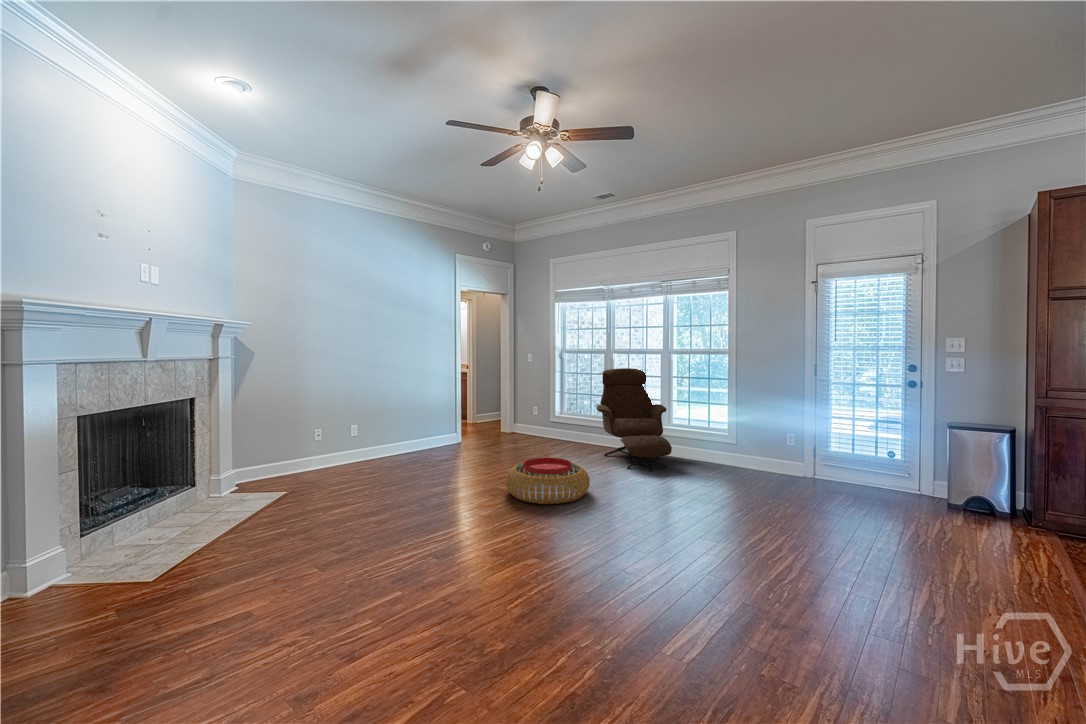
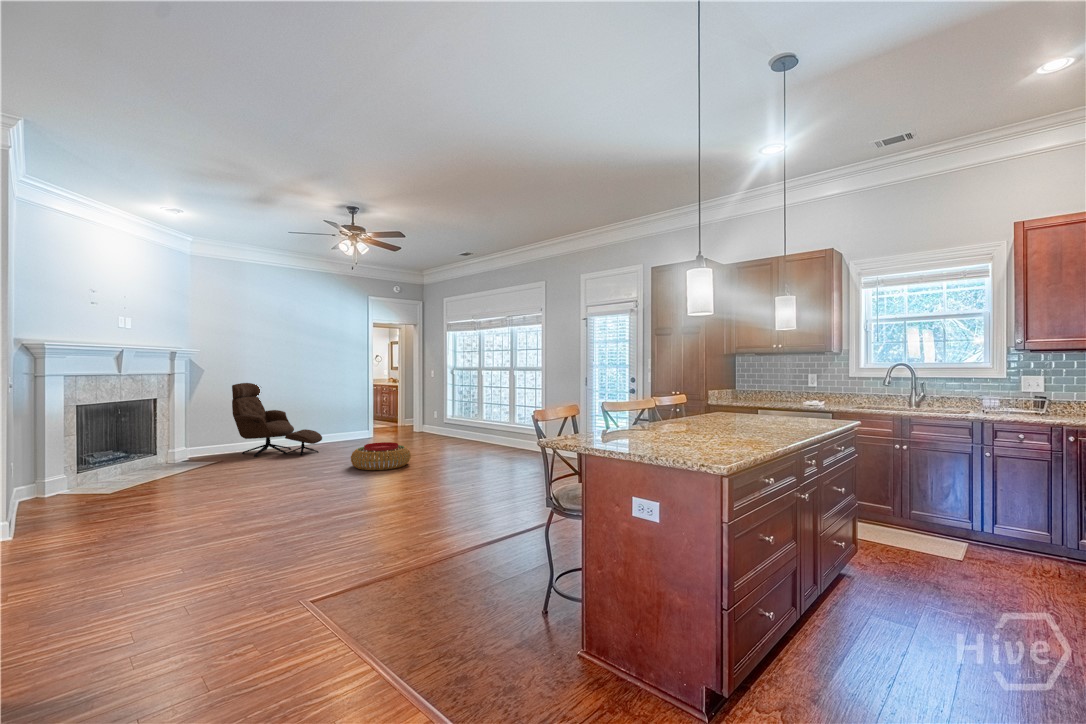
lounge chair: present [596,368,672,471] -> present [232,383,322,457]

